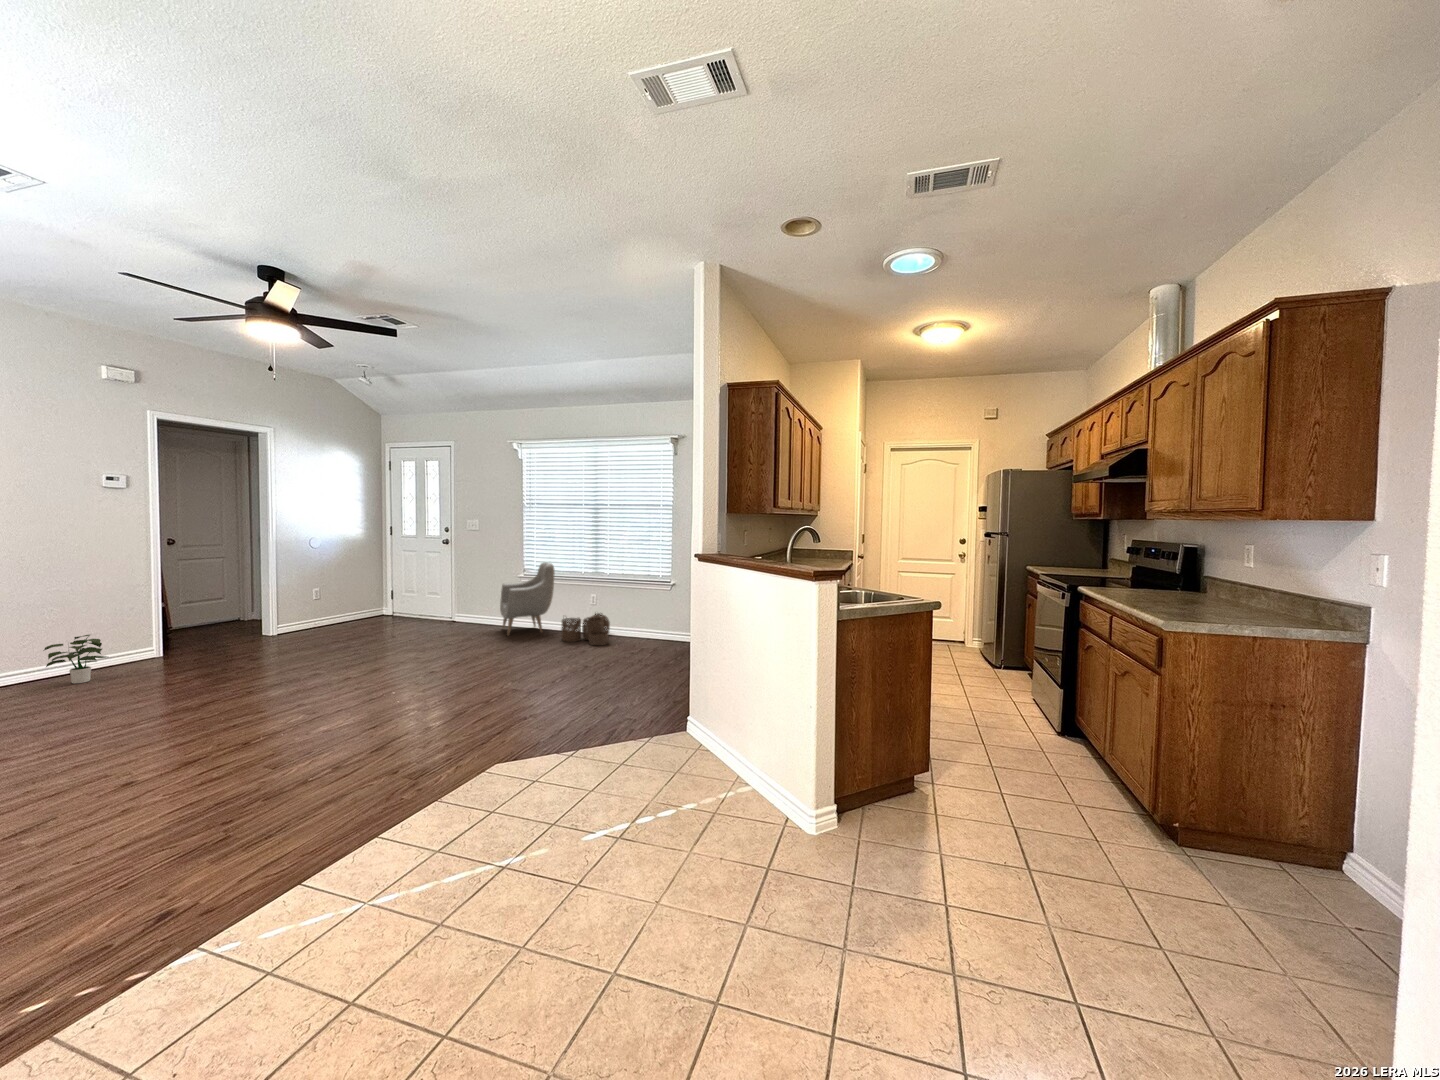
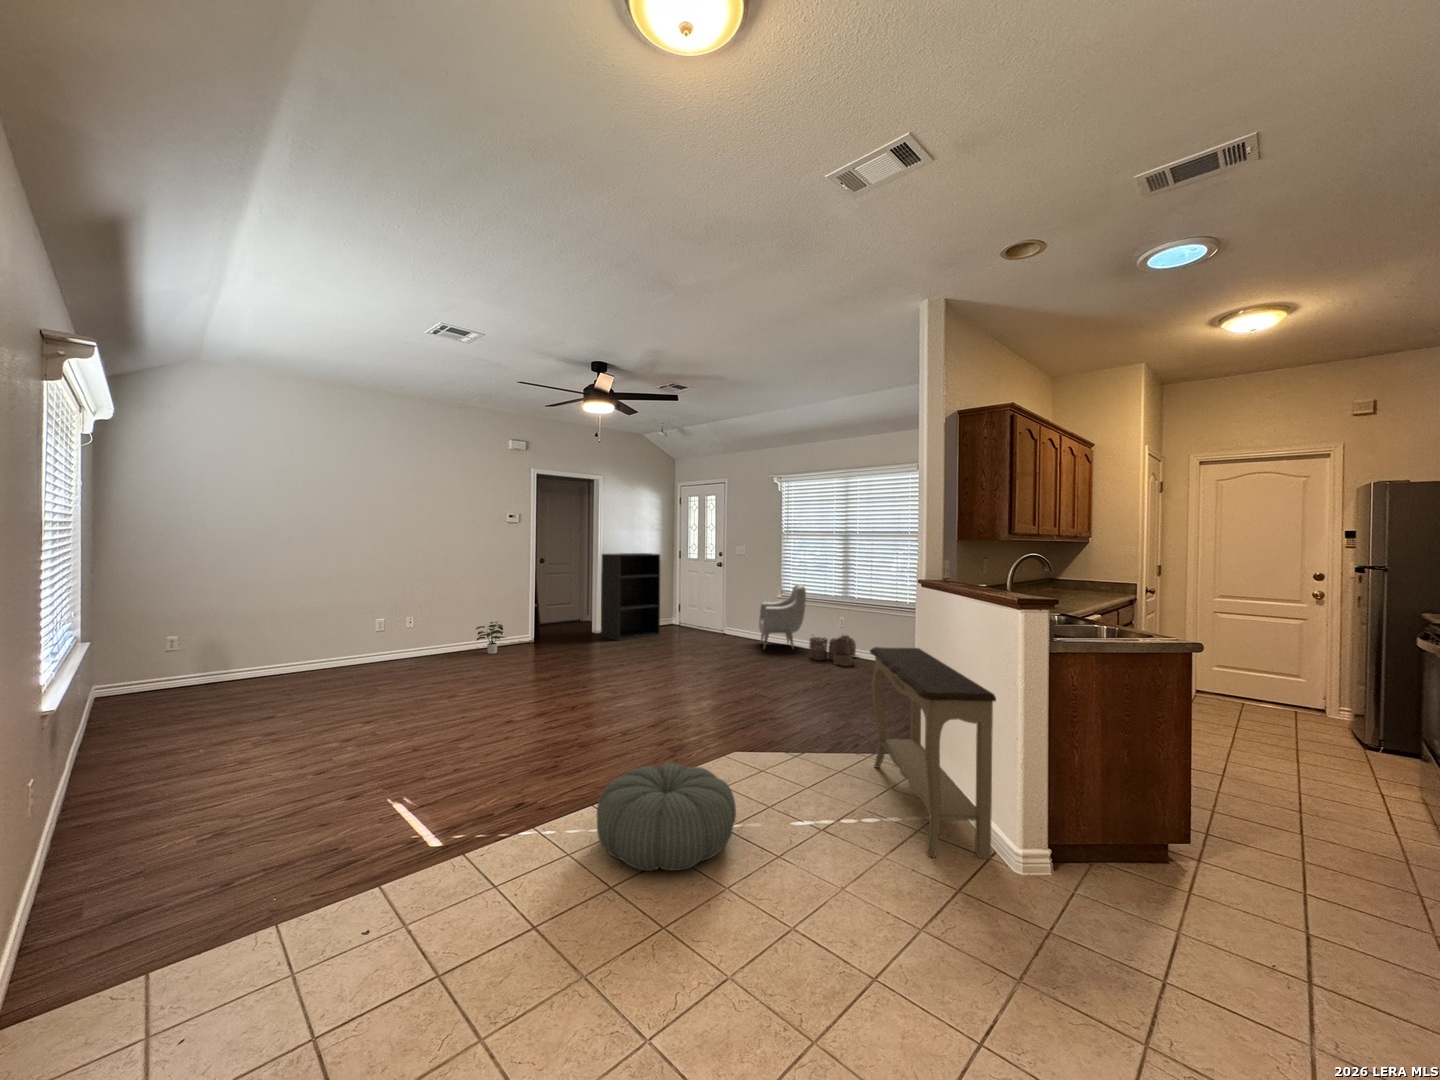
bookshelf: none [276,530,369,643] -> present [601,553,660,641]
console table: none [651,623,793,839] -> present [870,647,996,859]
pouf: none [313,801,520,965] -> present [597,763,736,871]

